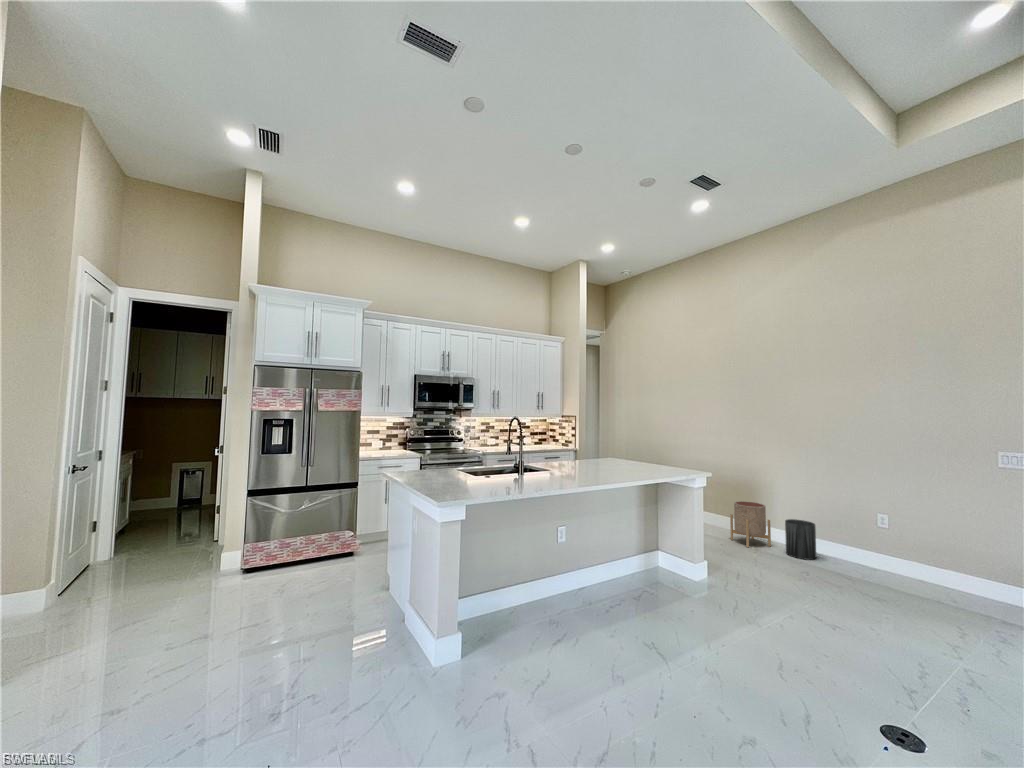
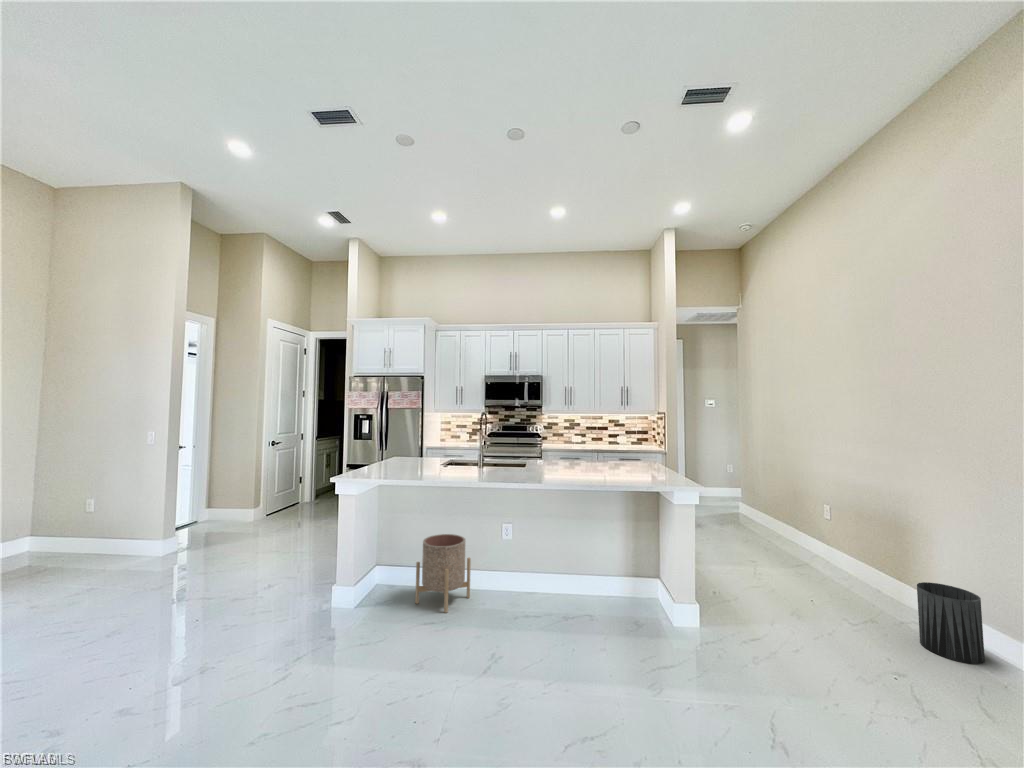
planter: present [730,501,771,547] -> present [415,534,471,613]

